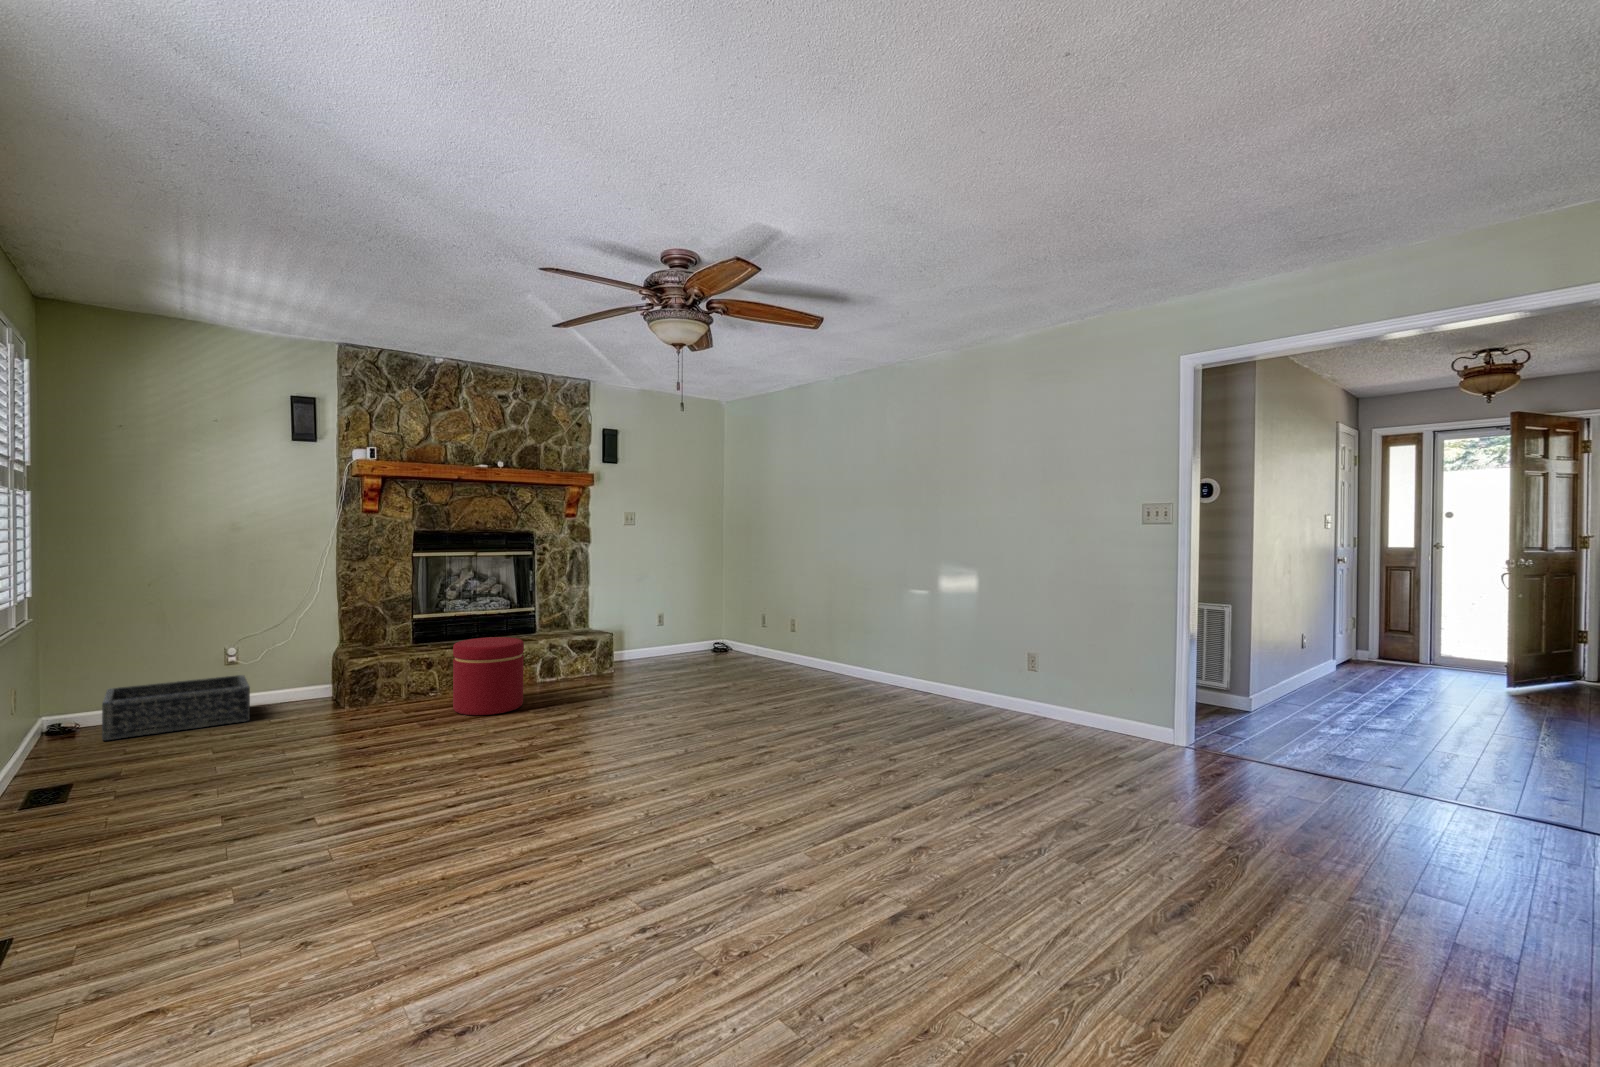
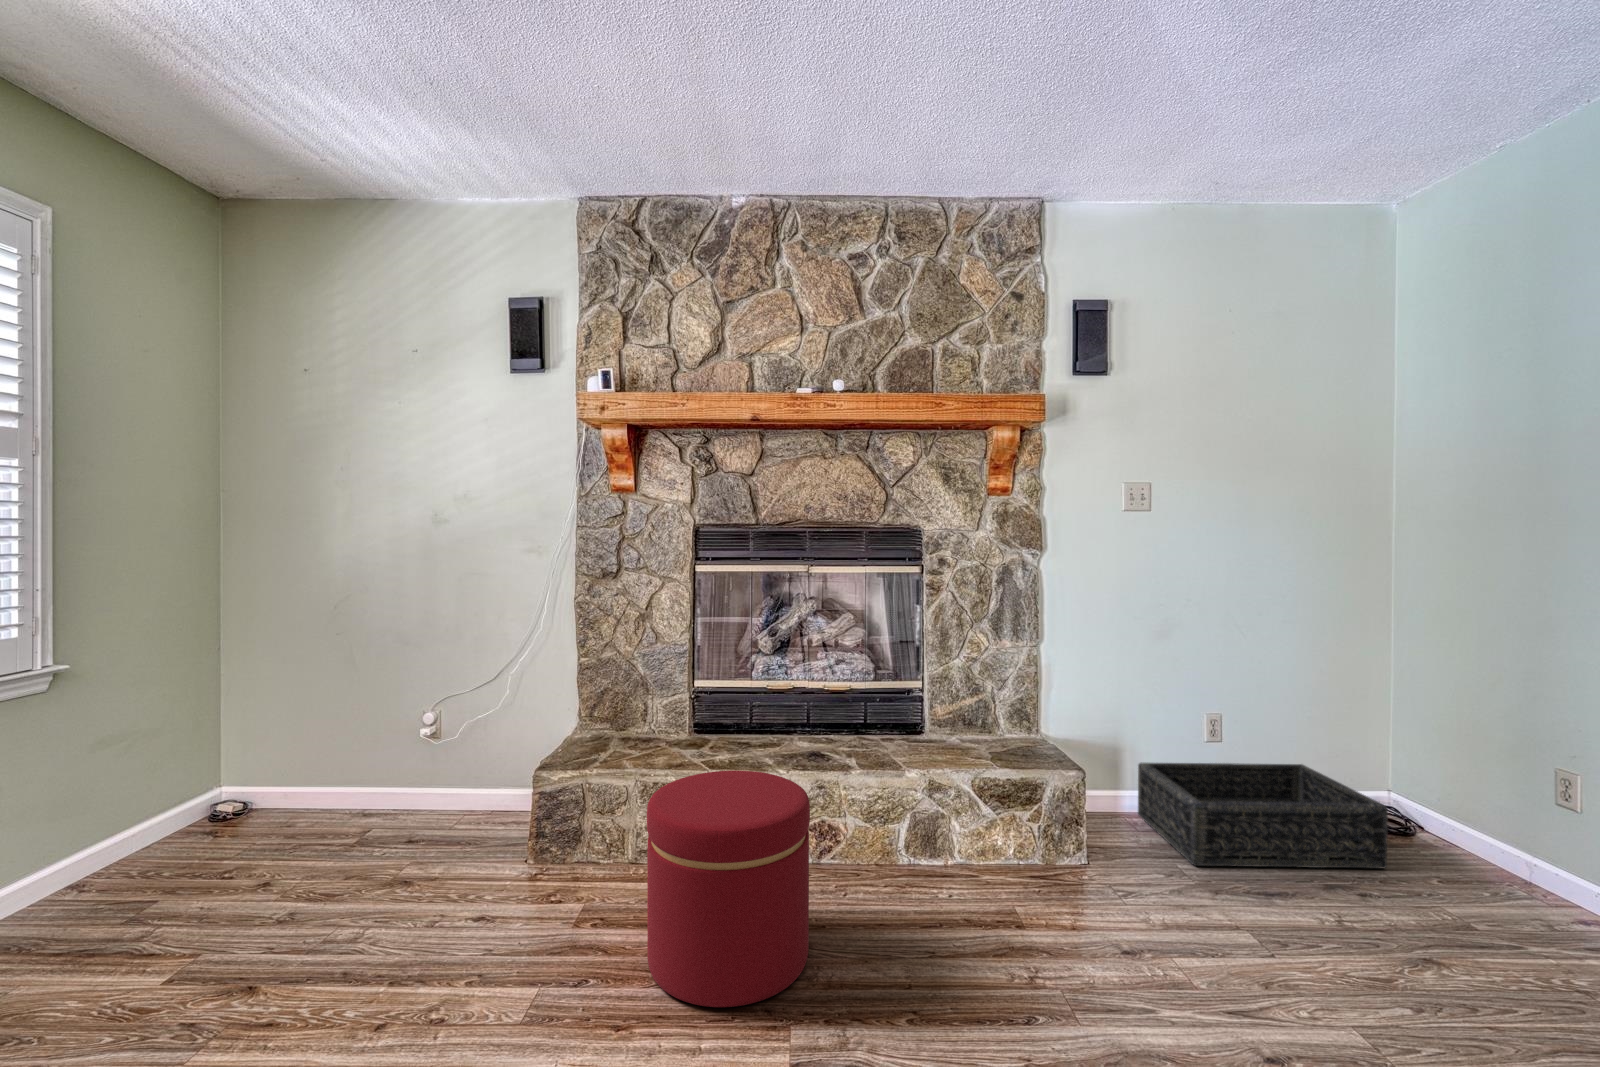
basket: present [102,675,250,741] -> present [1138,763,1388,869]

